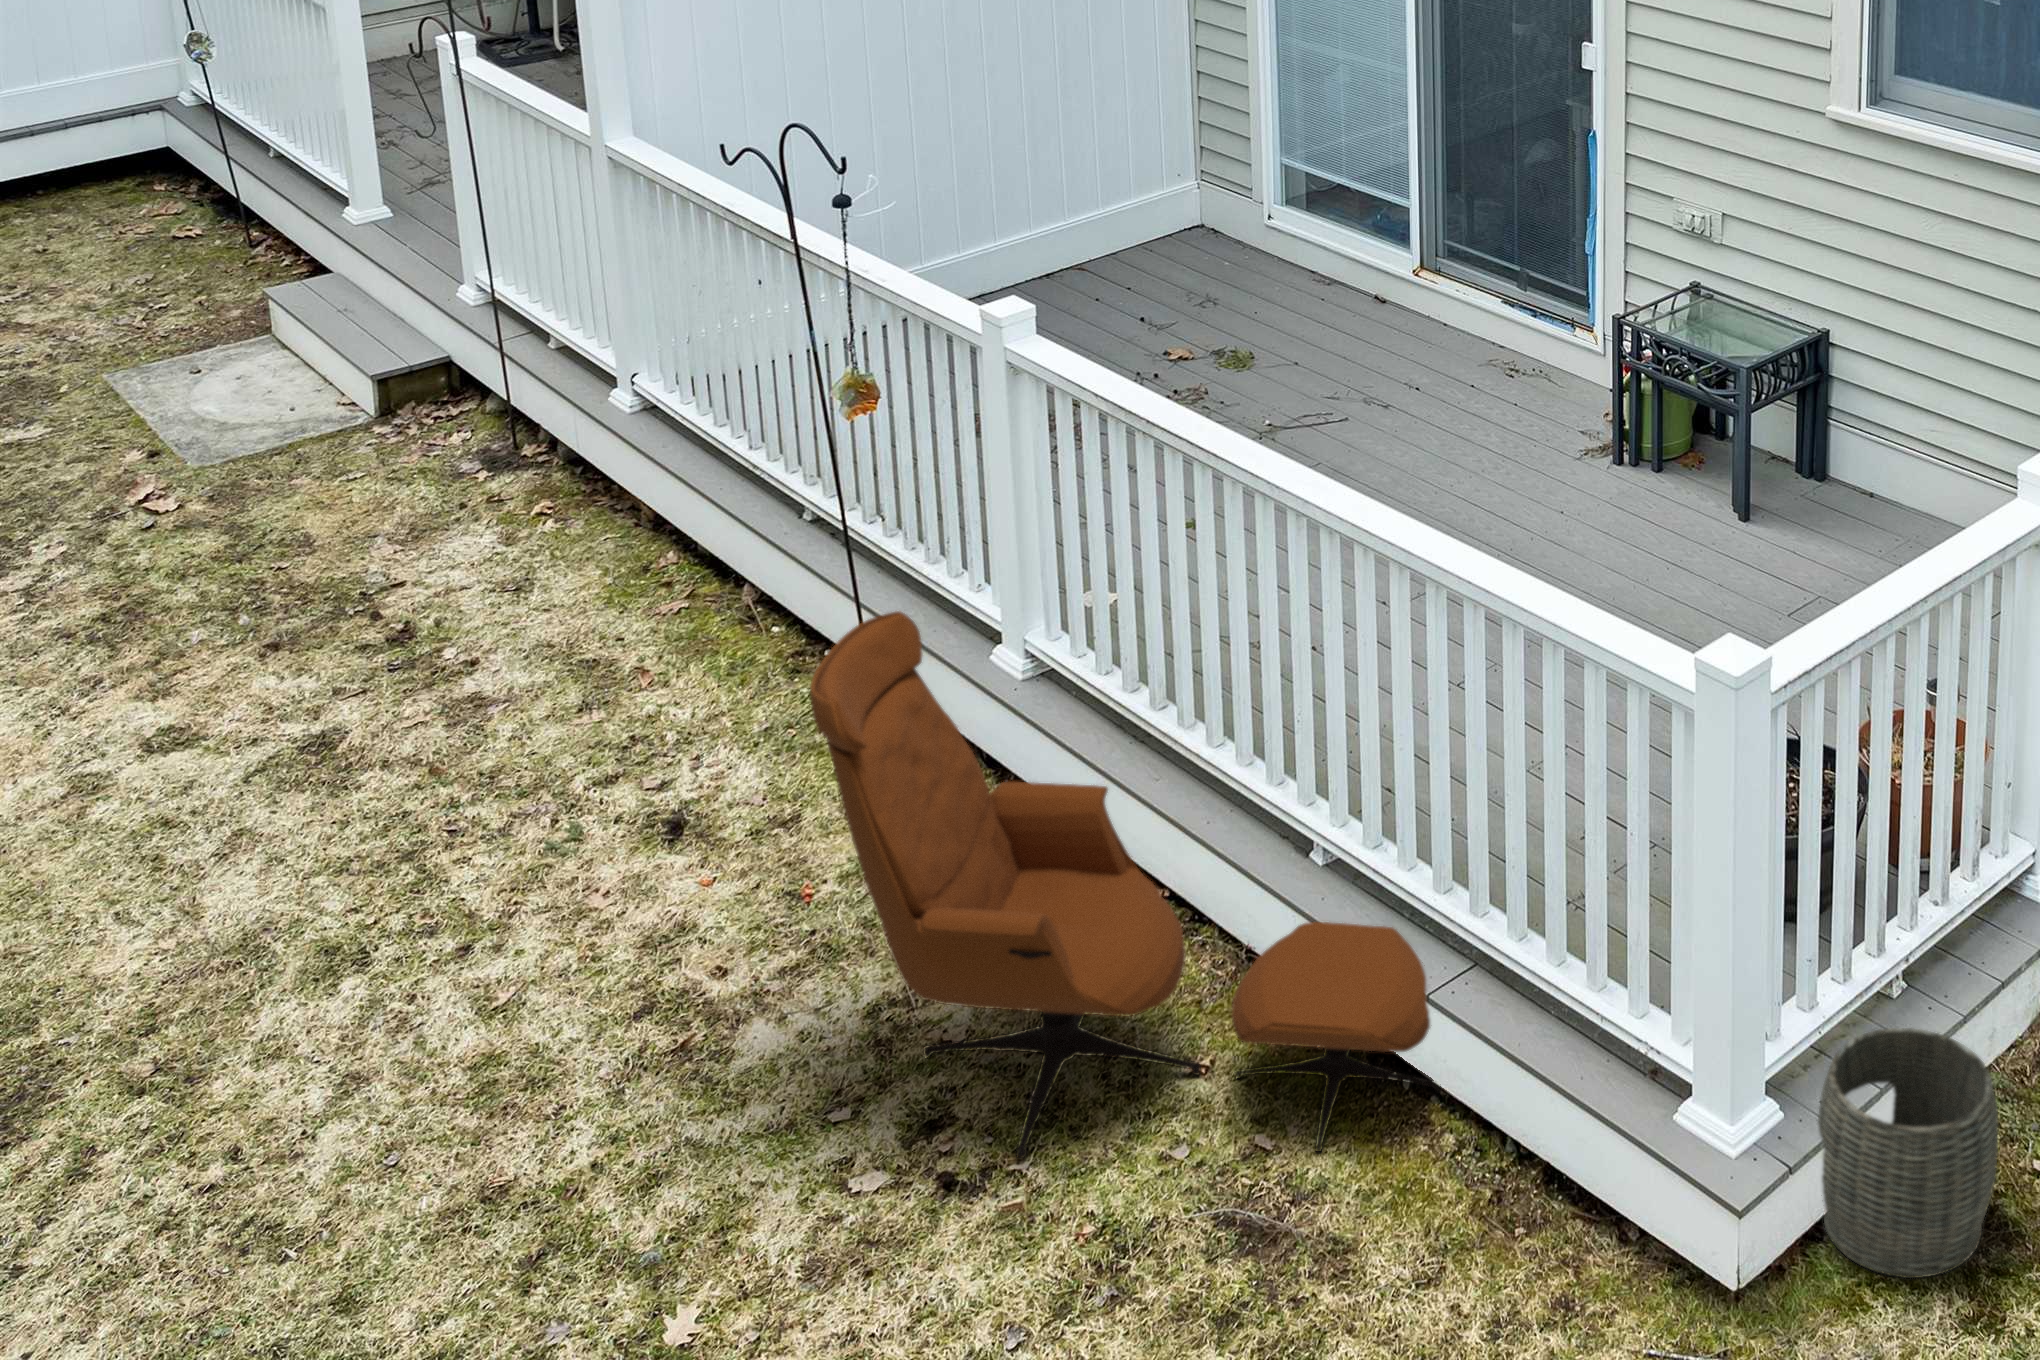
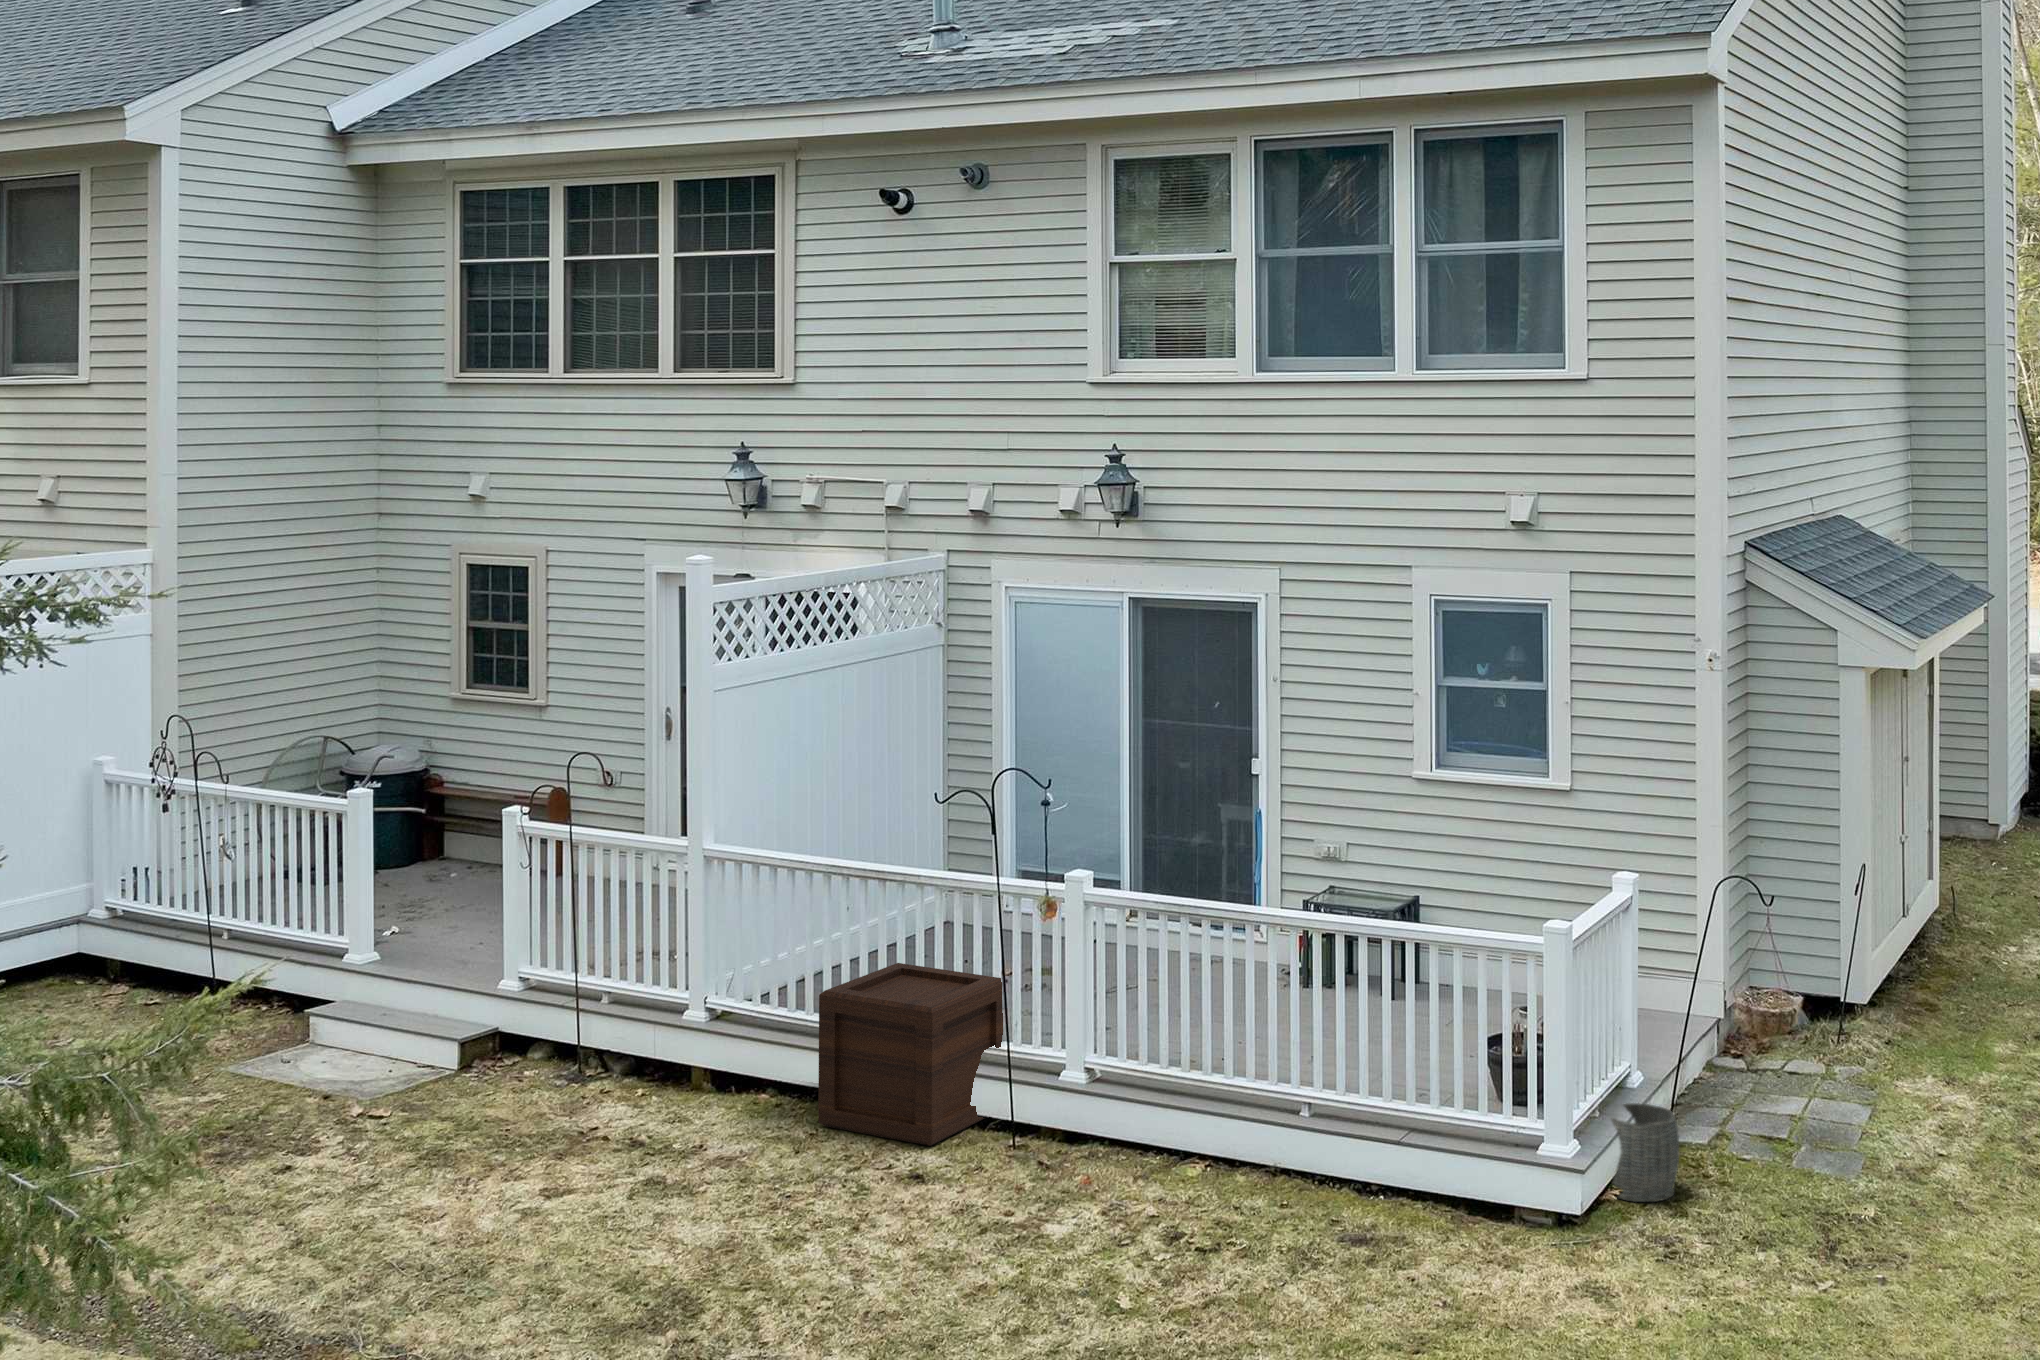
wooden crate: none [528,437,902,809] -> present [818,963,1003,1146]
lounge chair: present [810,611,1440,1158] -> none [1143,966,1414,1216]

